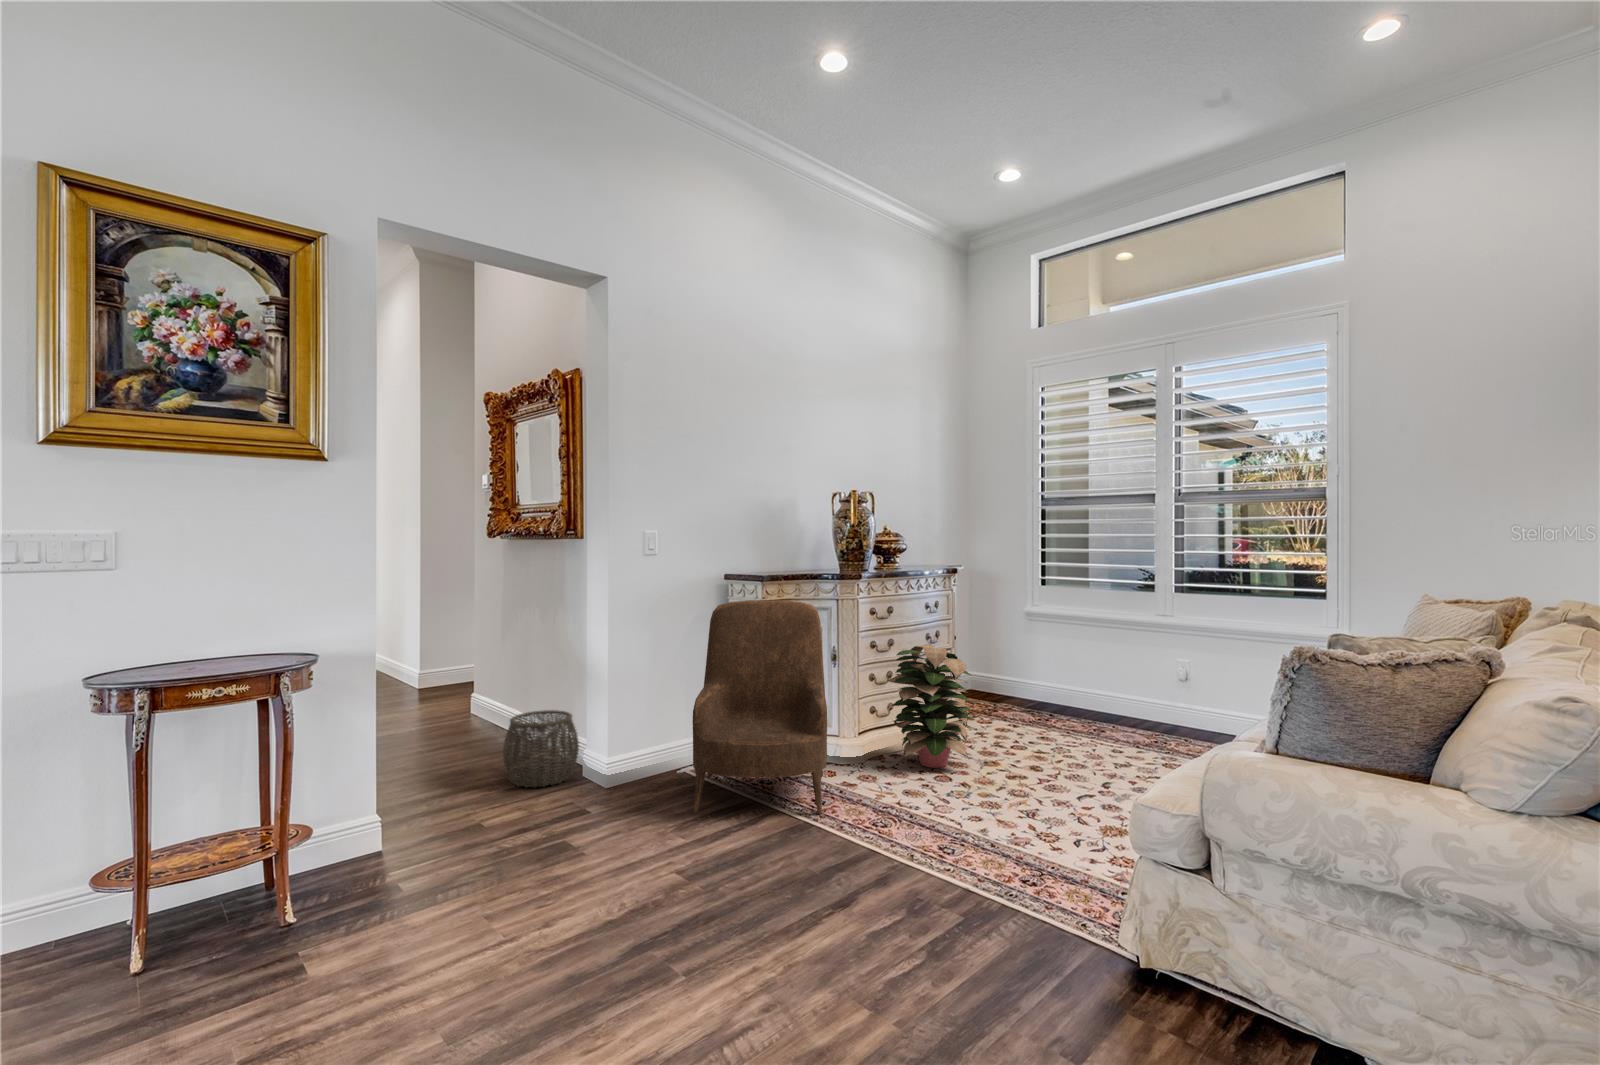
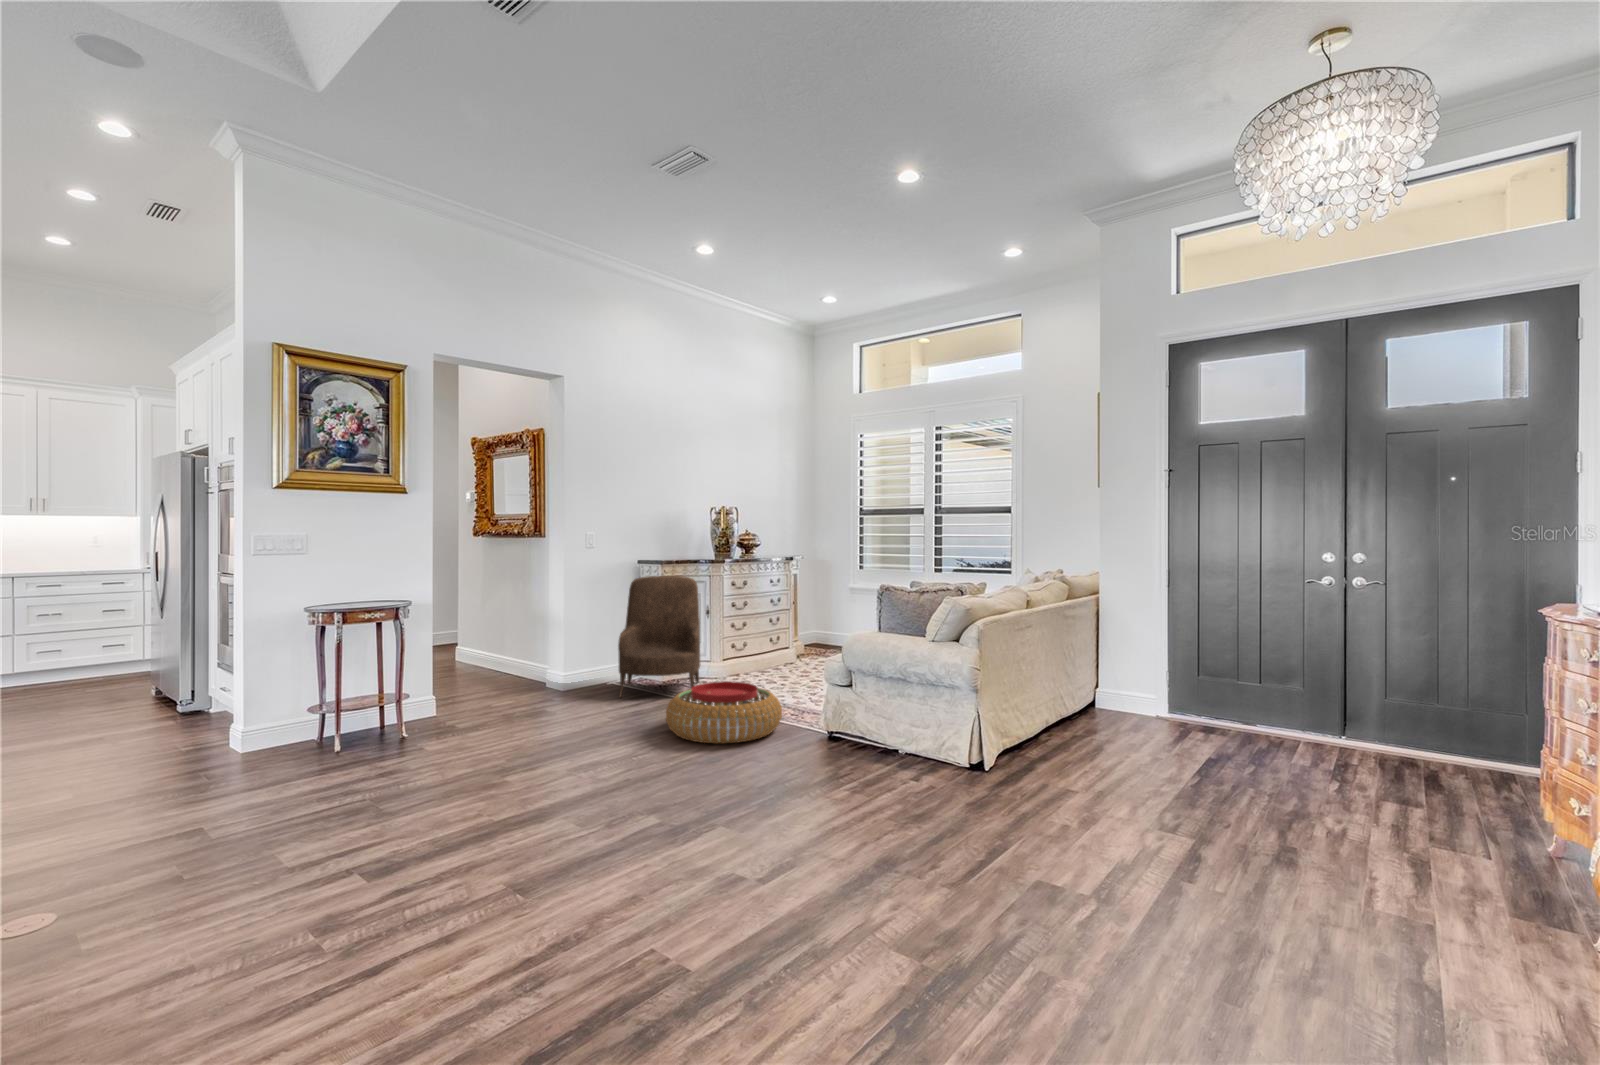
decorative plant: present [888,644,971,768] -> none [741,603,793,678]
woven basket: present [502,710,579,787] -> none [497,646,546,691]
pouf: none [784,816,1023,984] -> present [666,681,782,744]

